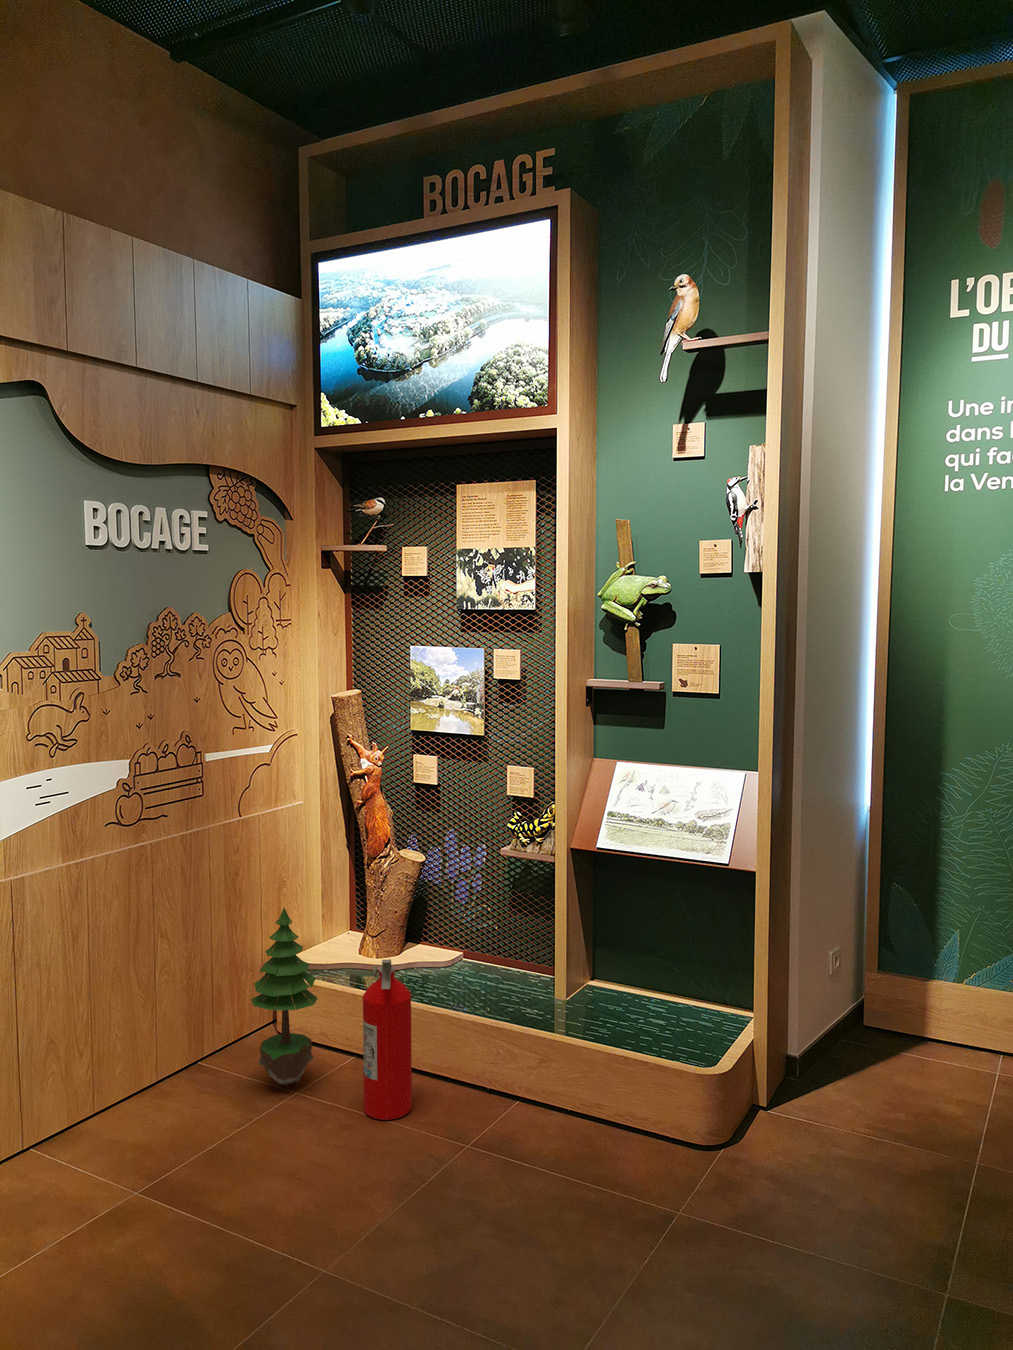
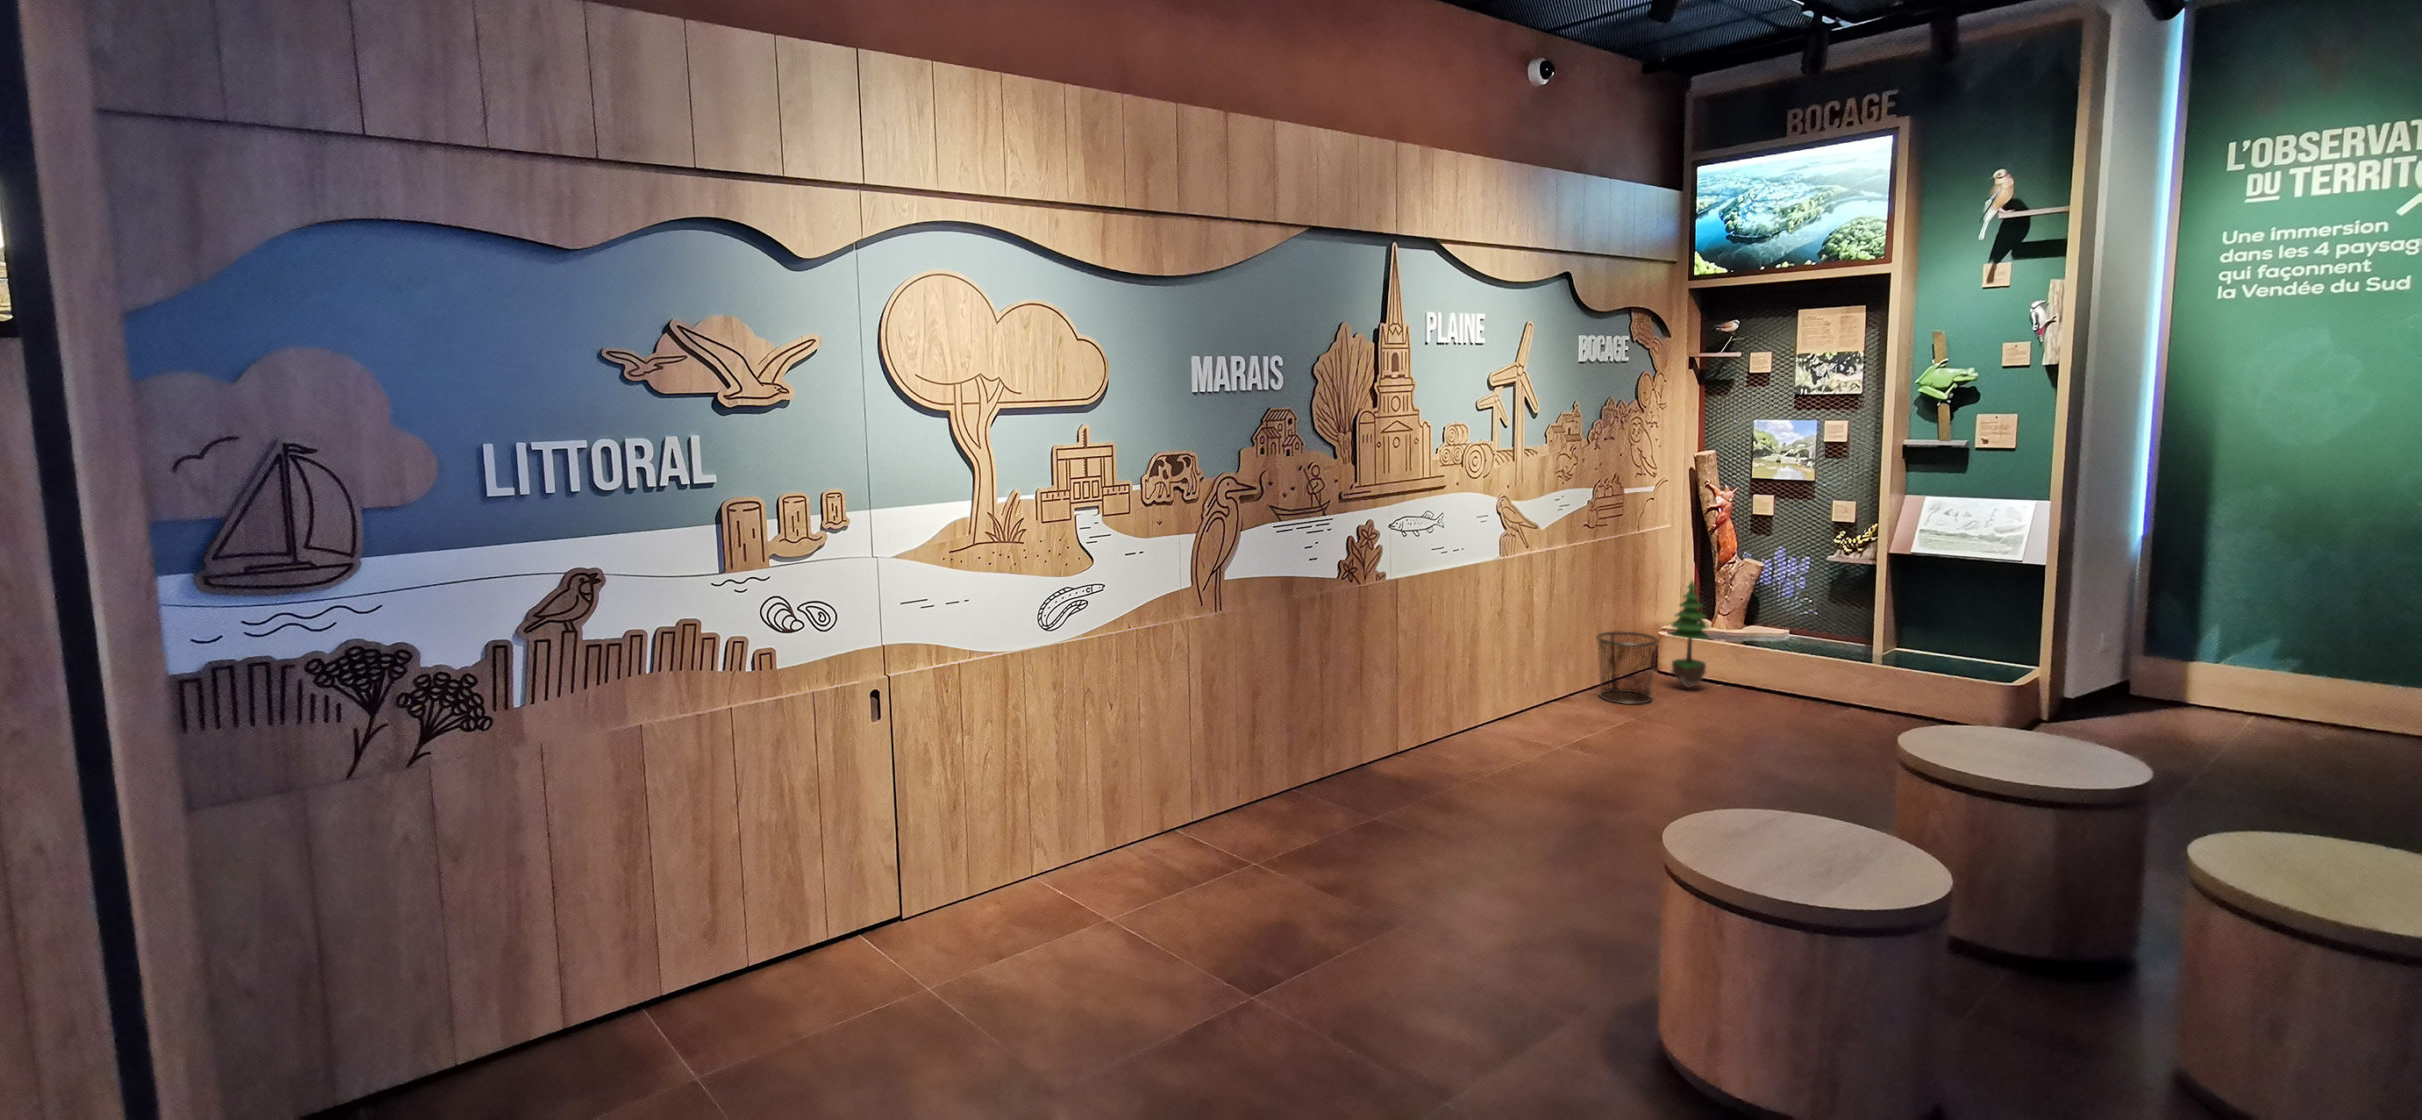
fire extinguisher: present [363,959,412,1120] -> none [1750,609,1785,704]
waste bin: none [101,1007,208,1152] -> present [1597,631,1658,704]

